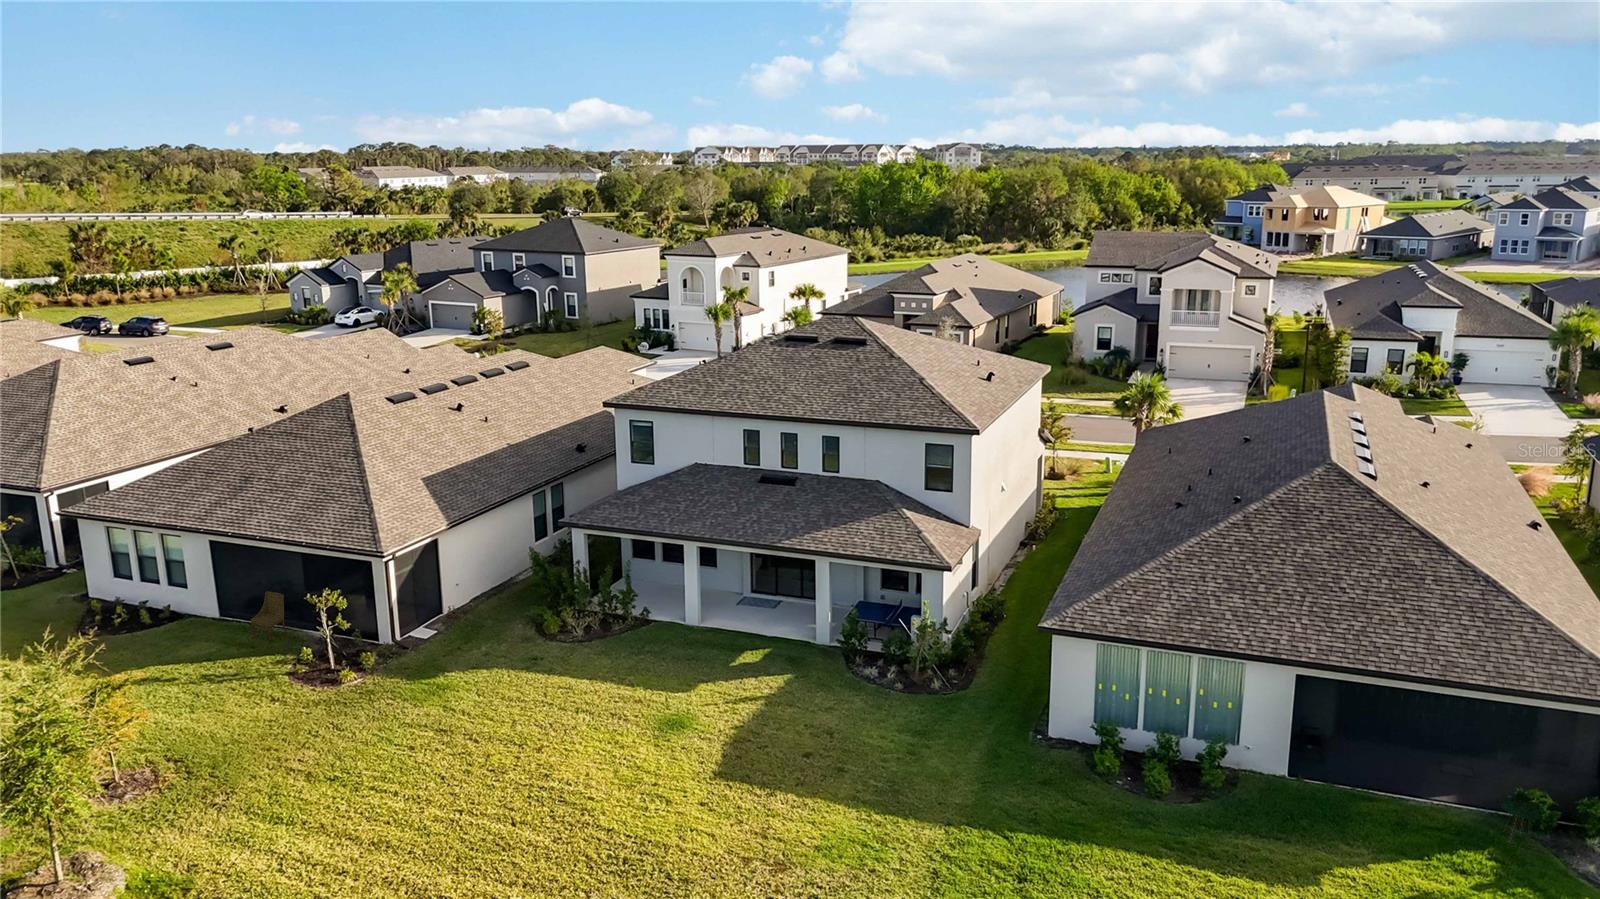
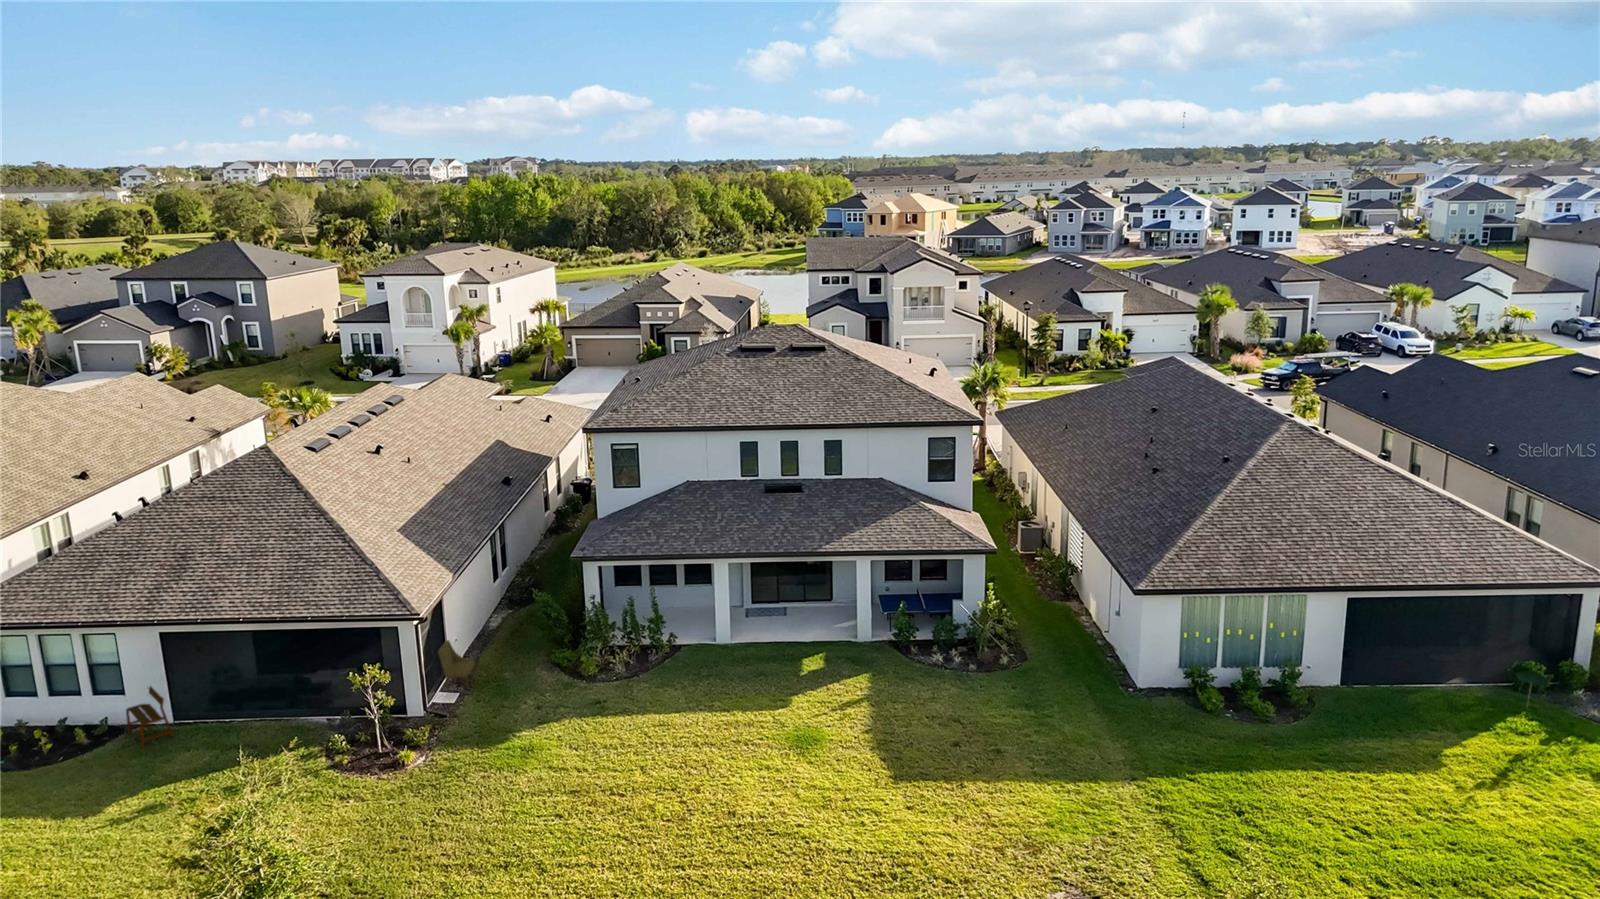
bench: none [181,583,210,634] -> present [126,686,173,749]
chair: present [251,591,287,641] -> present [438,640,476,690]

